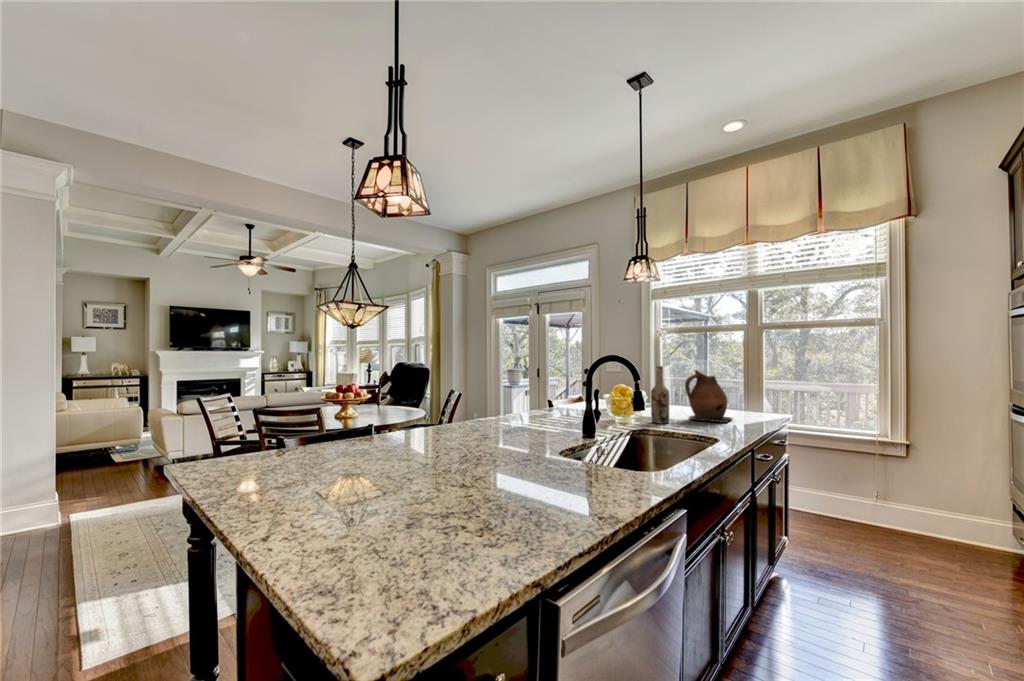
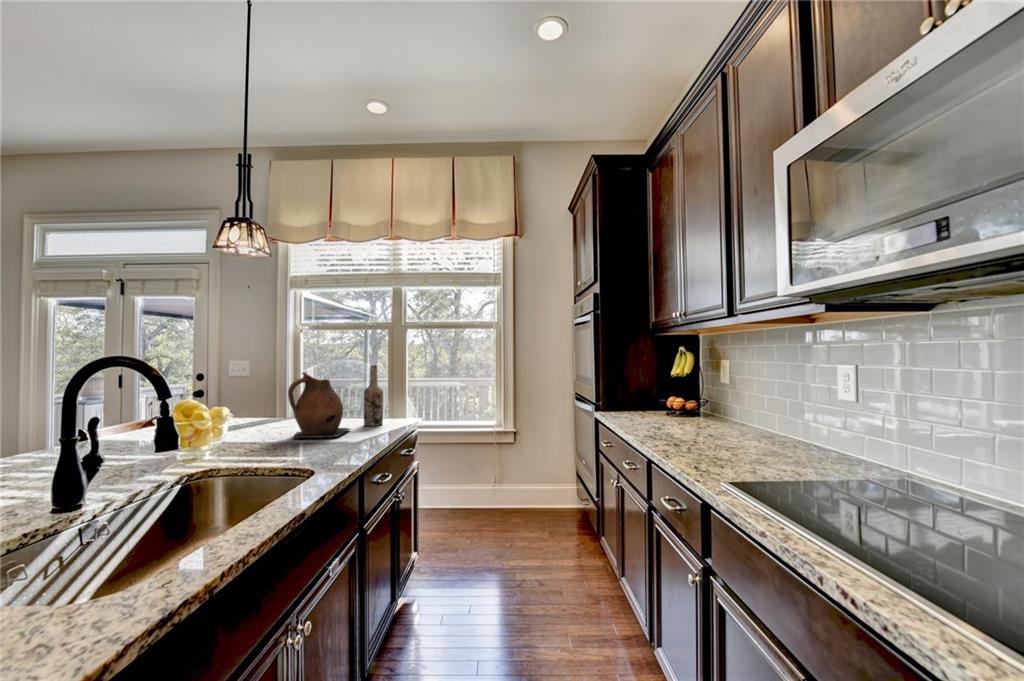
wine bottle: present [651,366,669,424] -> present [364,365,383,426]

